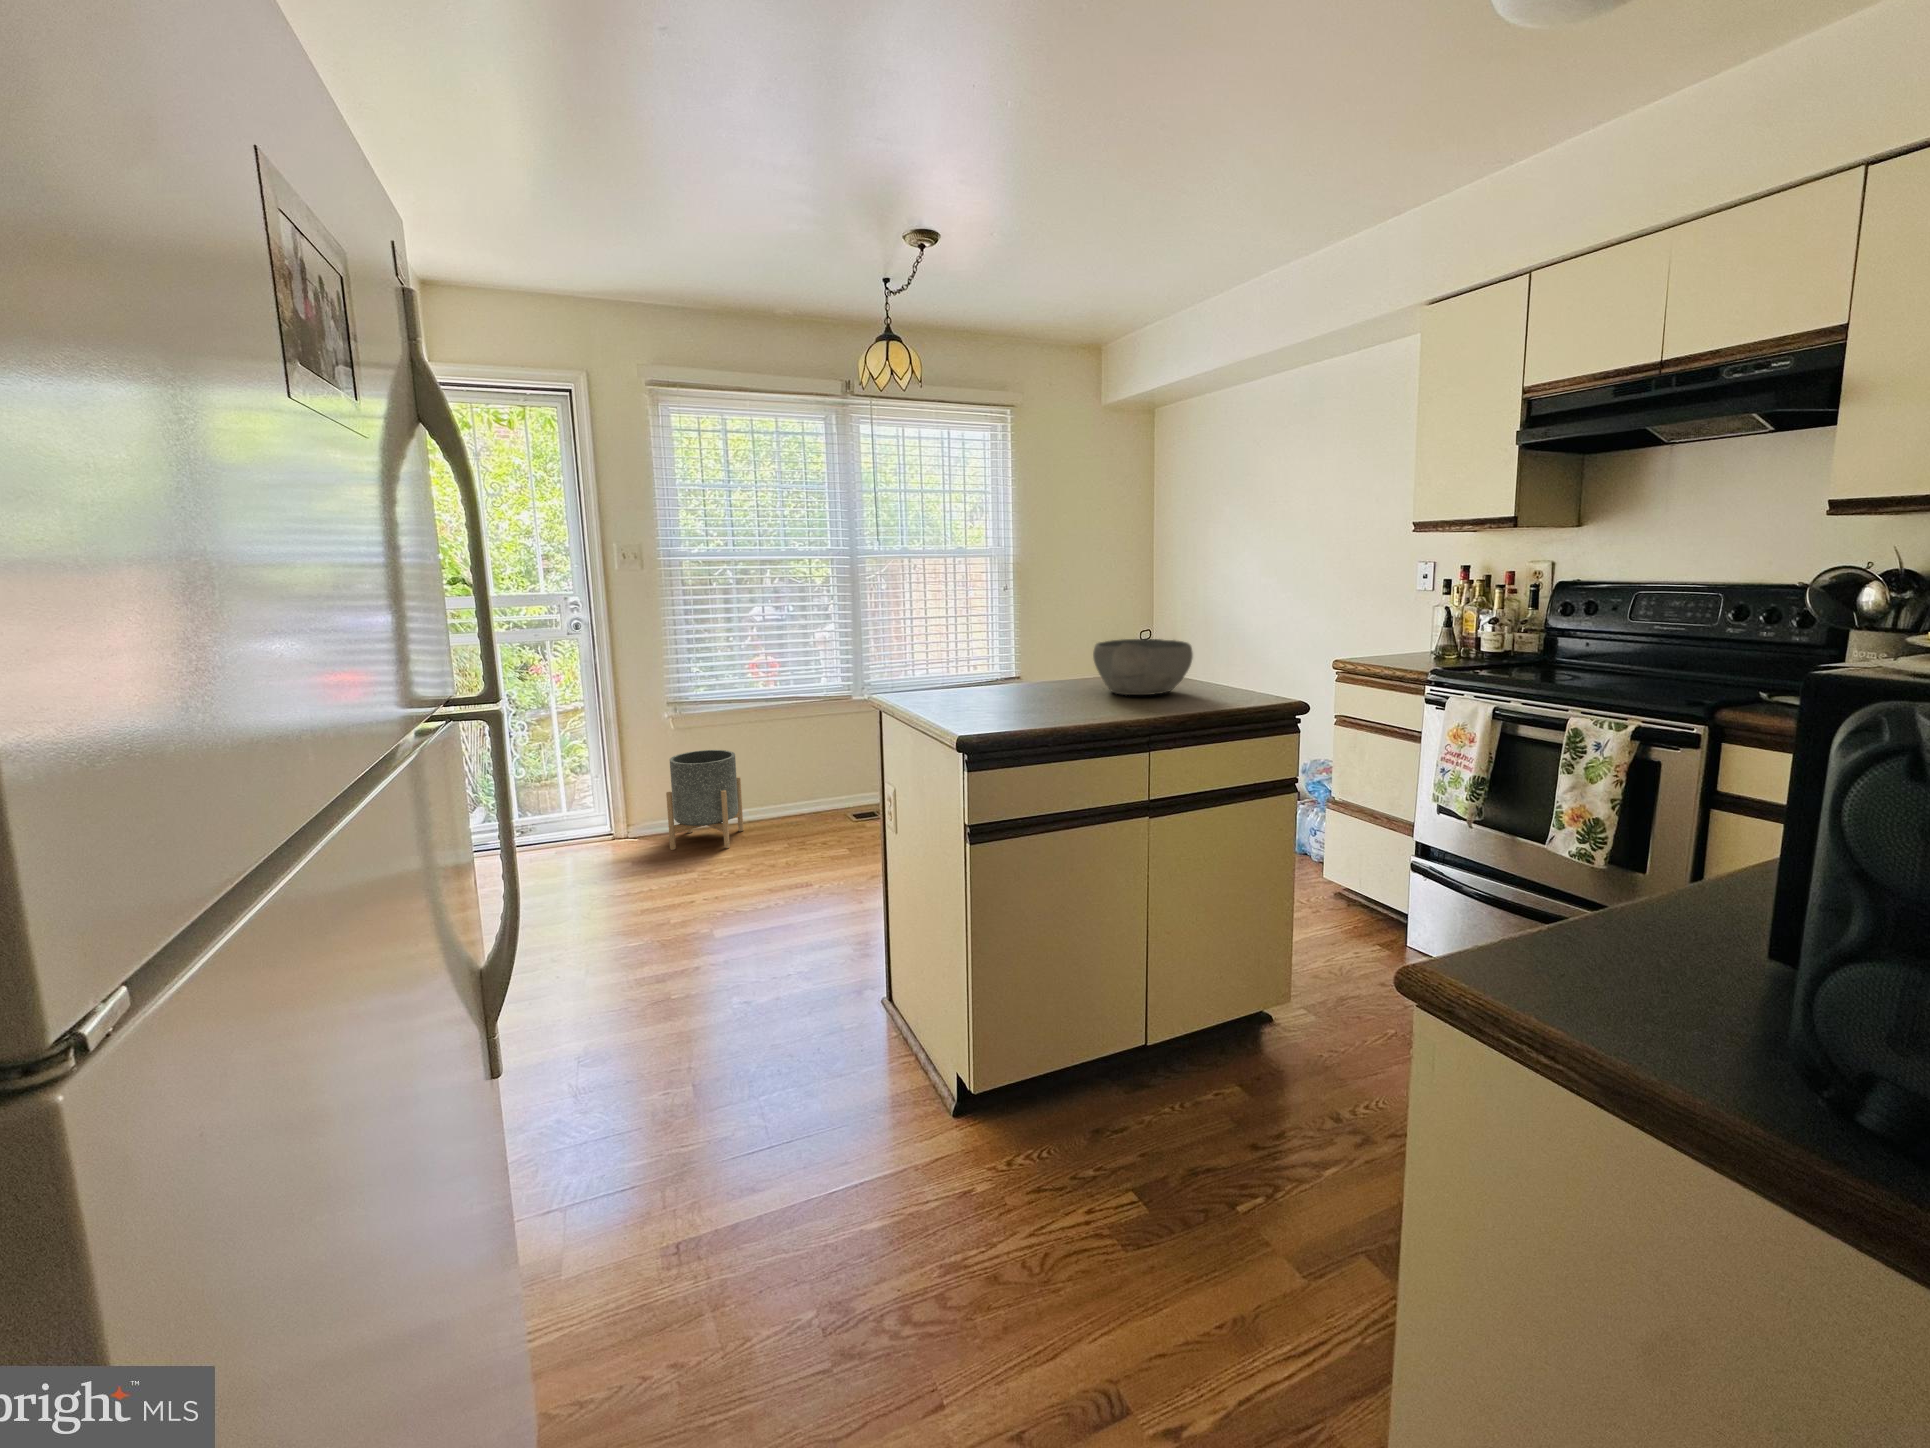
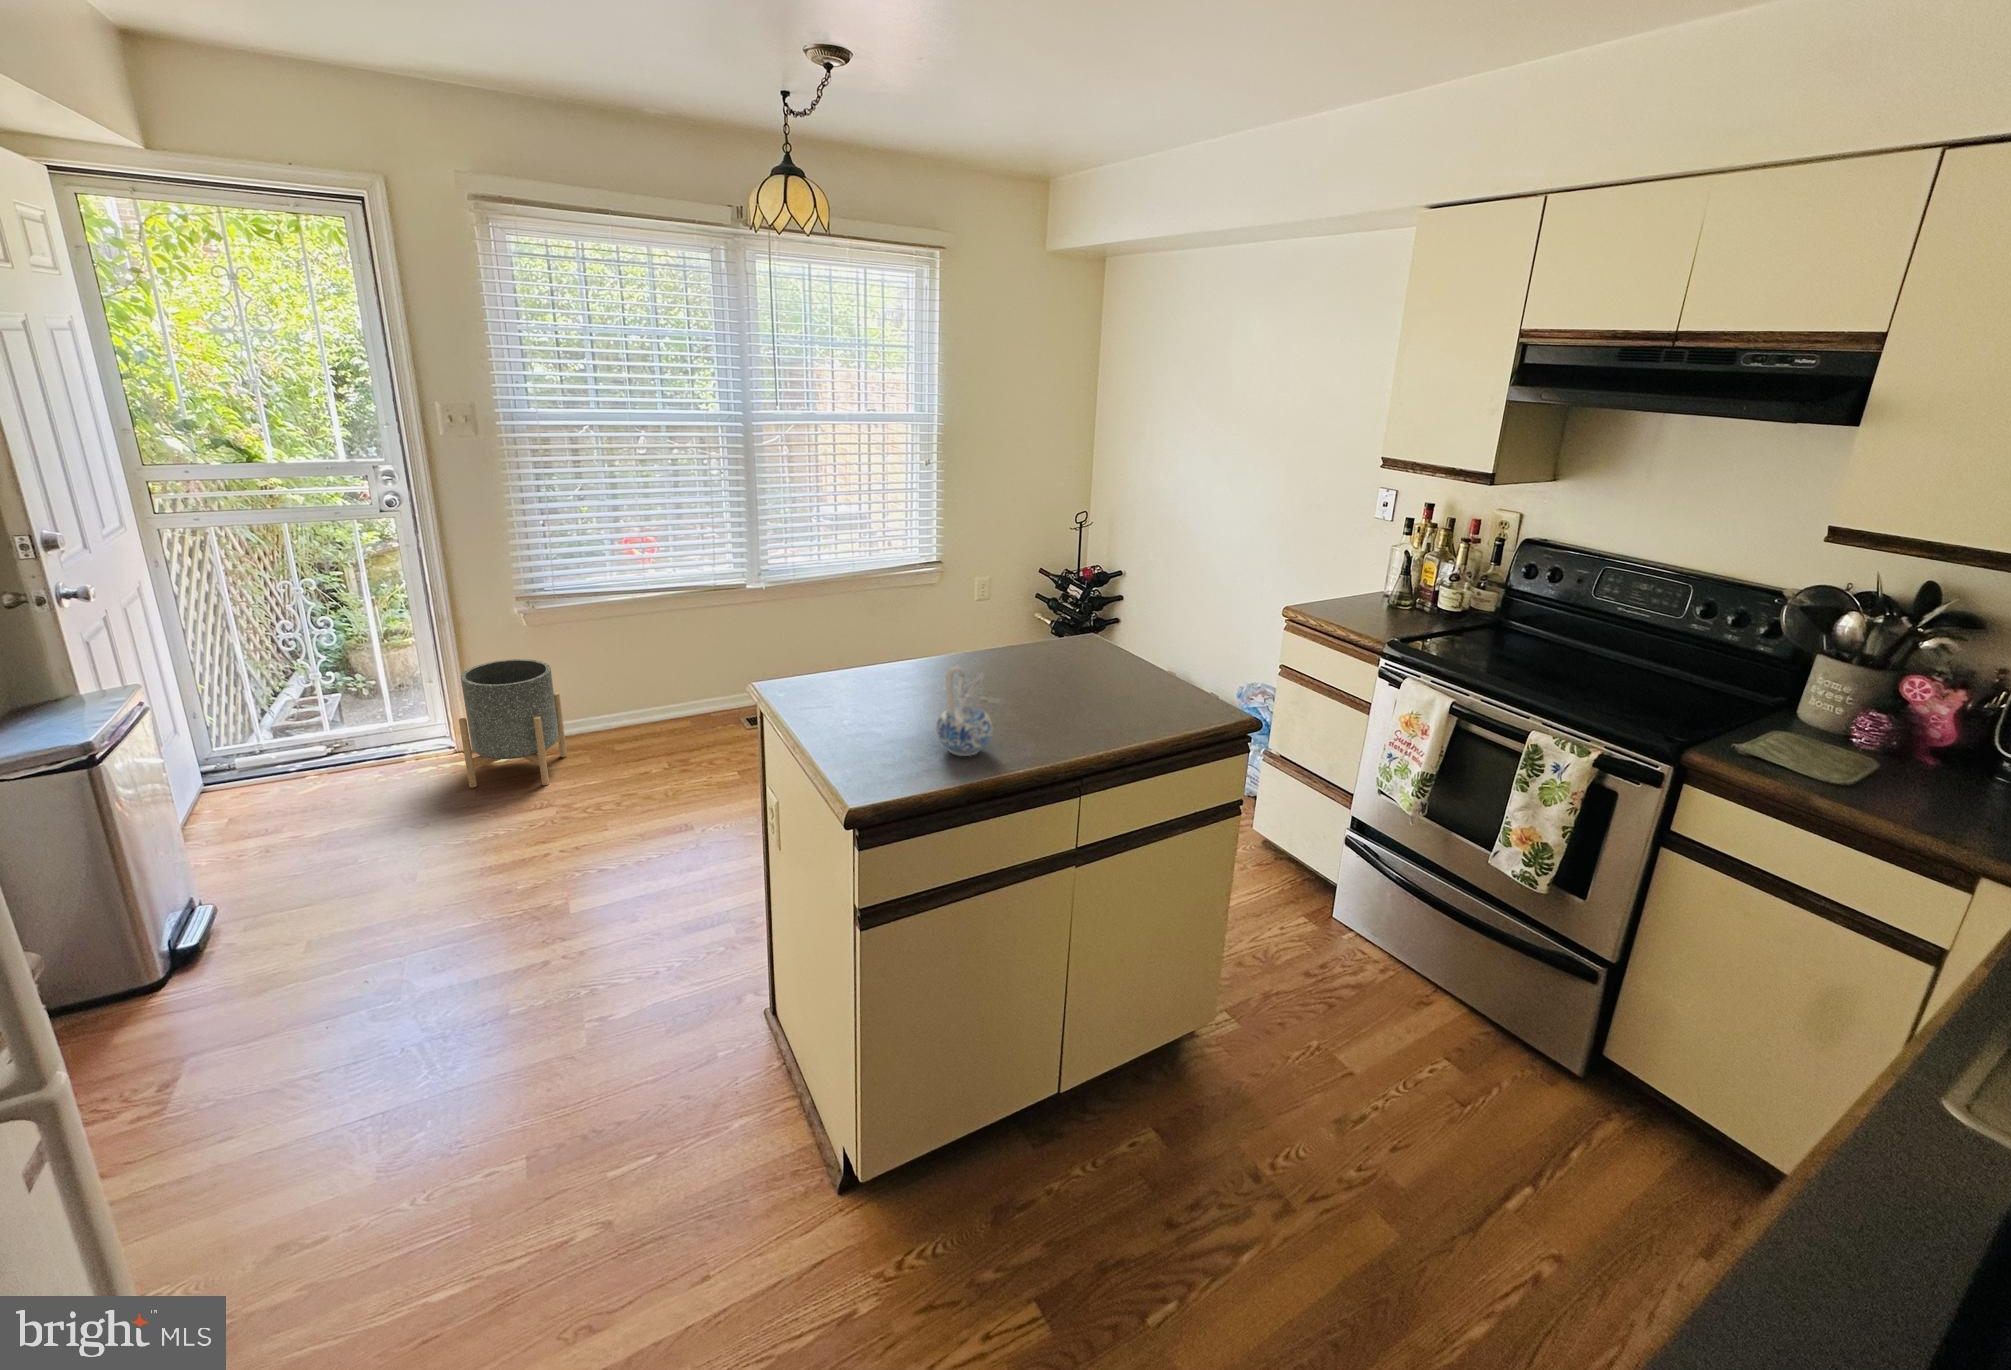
bowl: present [1093,639,1193,695] -> none [1017,622,1138,706]
ceramic pitcher: none [1028,642,1072,715] -> present [936,667,993,756]

